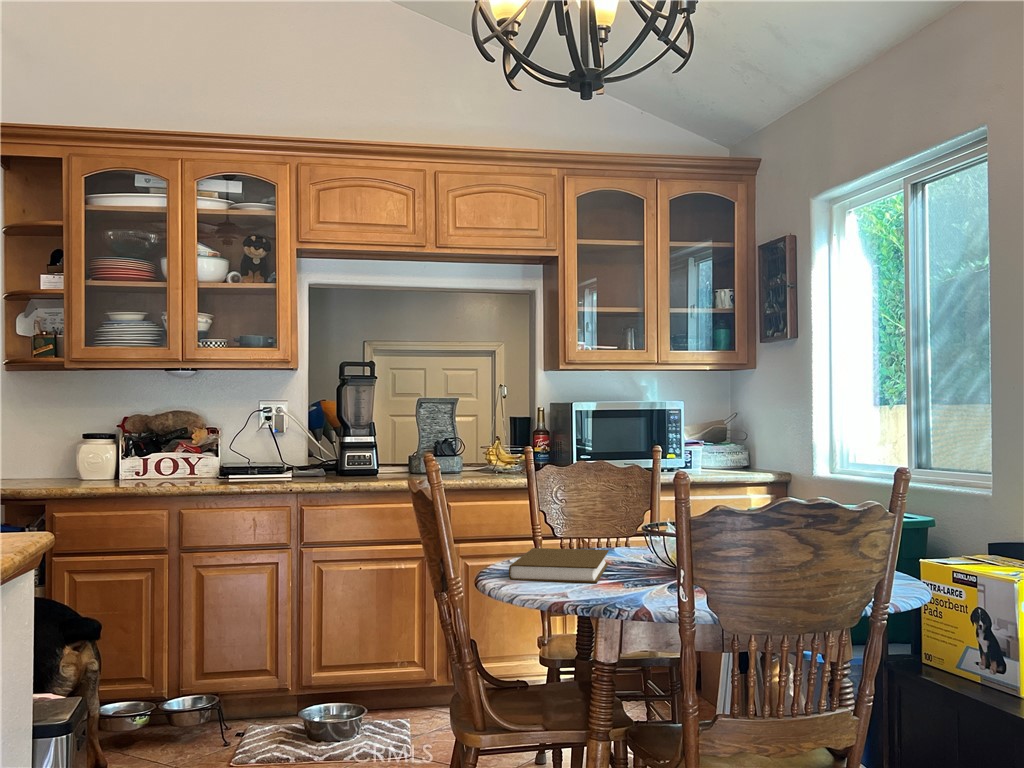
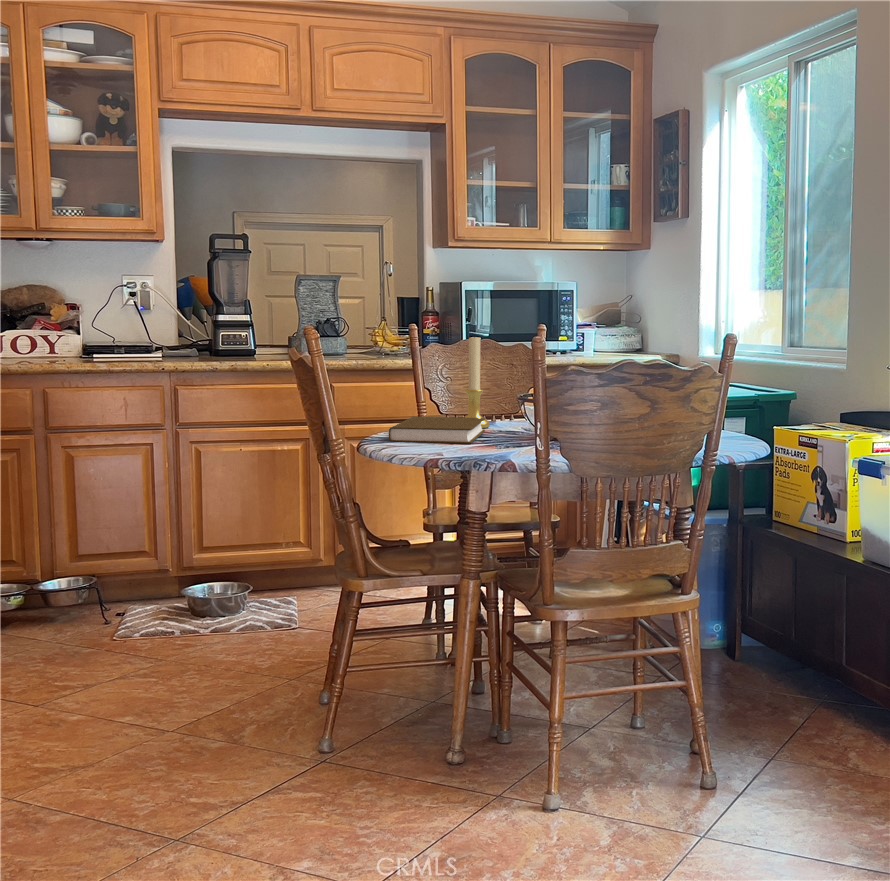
candle holder: none [579,461,612,559] -> present [465,337,490,428]

